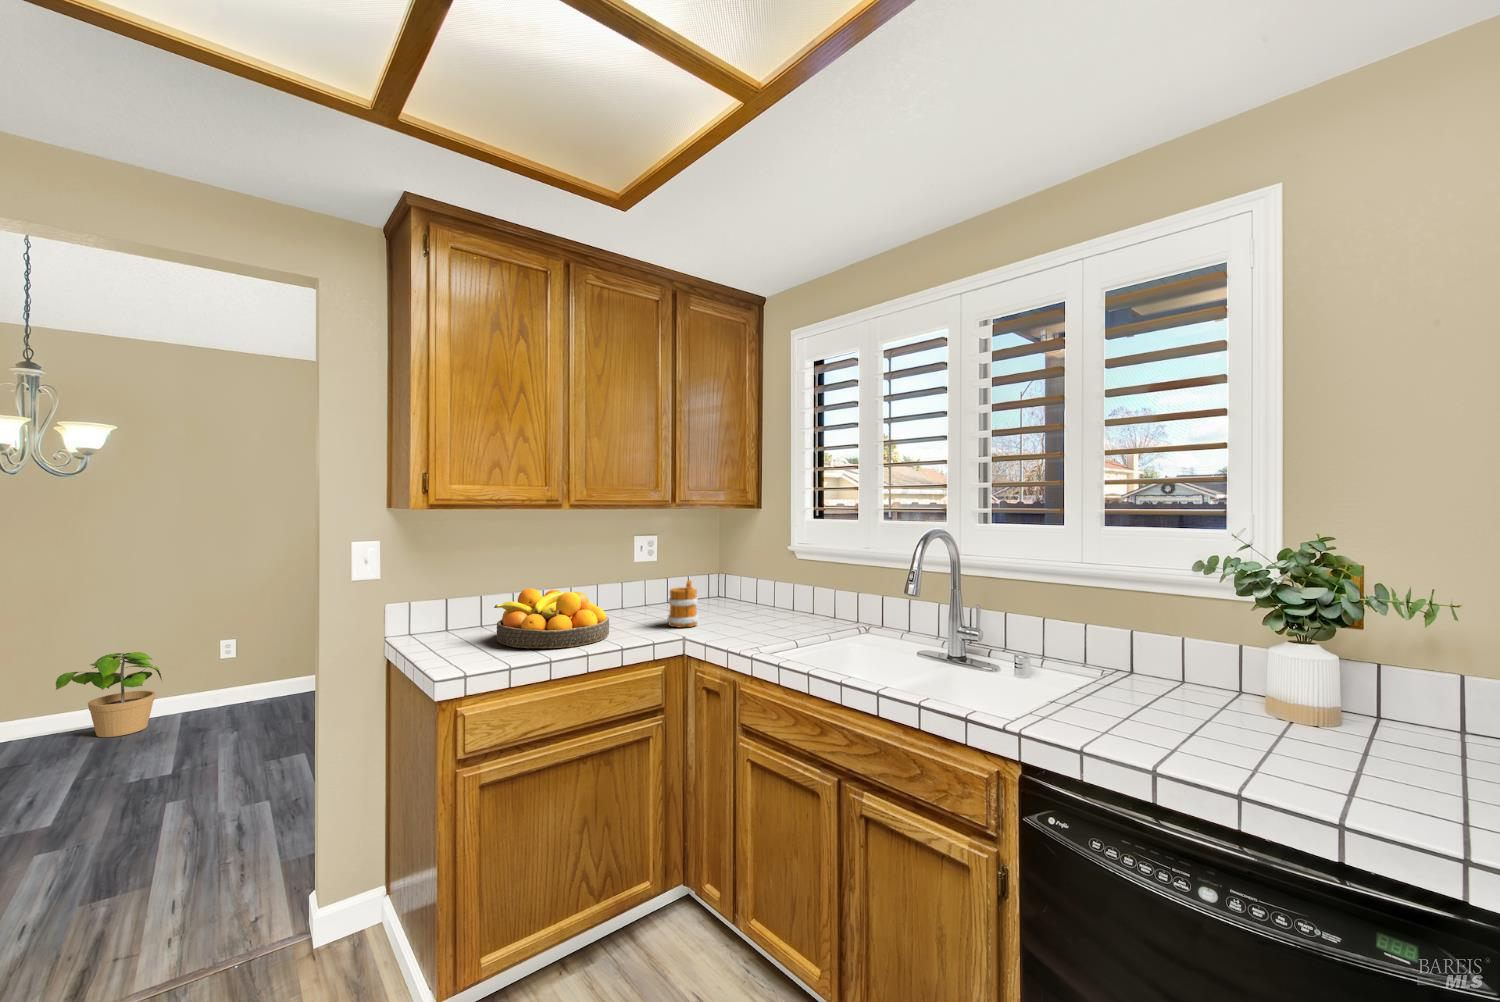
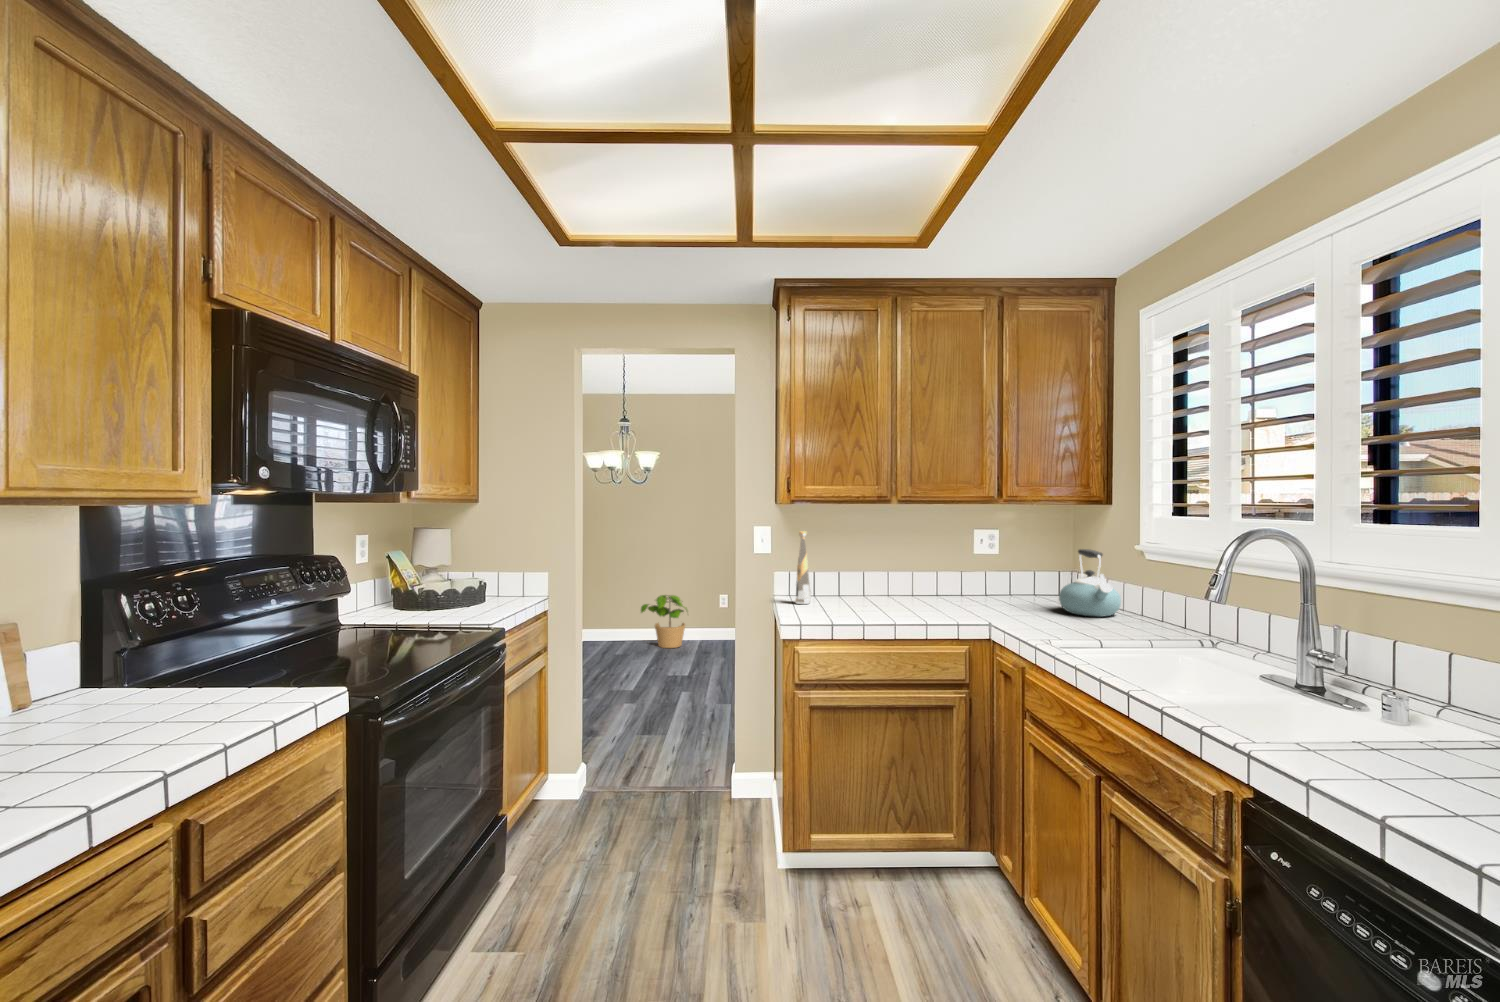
bottle: none [428,546,453,645] -> present [795,531,811,604]
kettle: none [724,552,777,617] -> present [1059,549,1121,617]
mug: present [668,580,698,627] -> none [987,573,1020,616]
fruit bowl: present [494,588,609,648] -> none [836,568,929,617]

